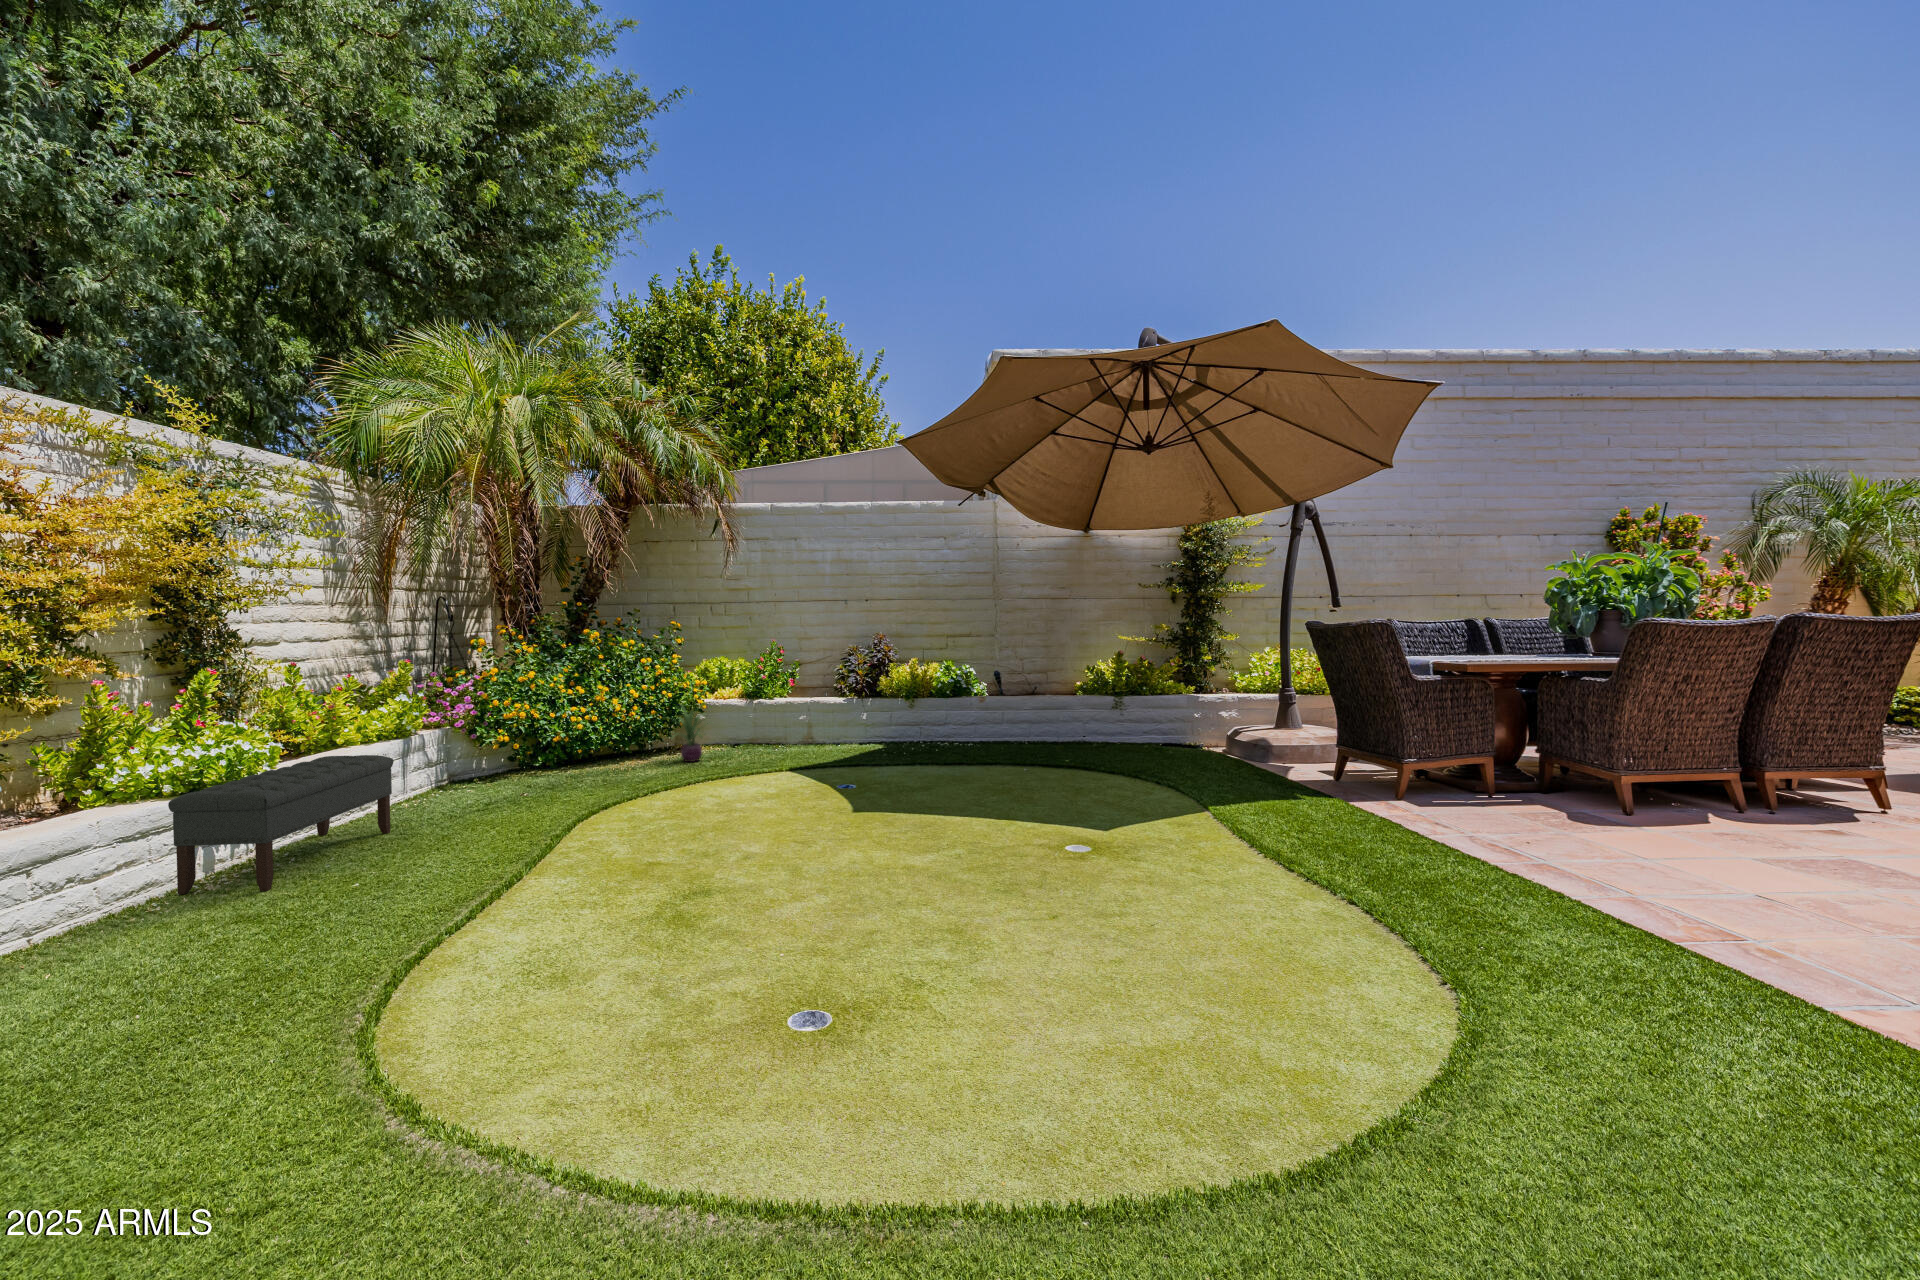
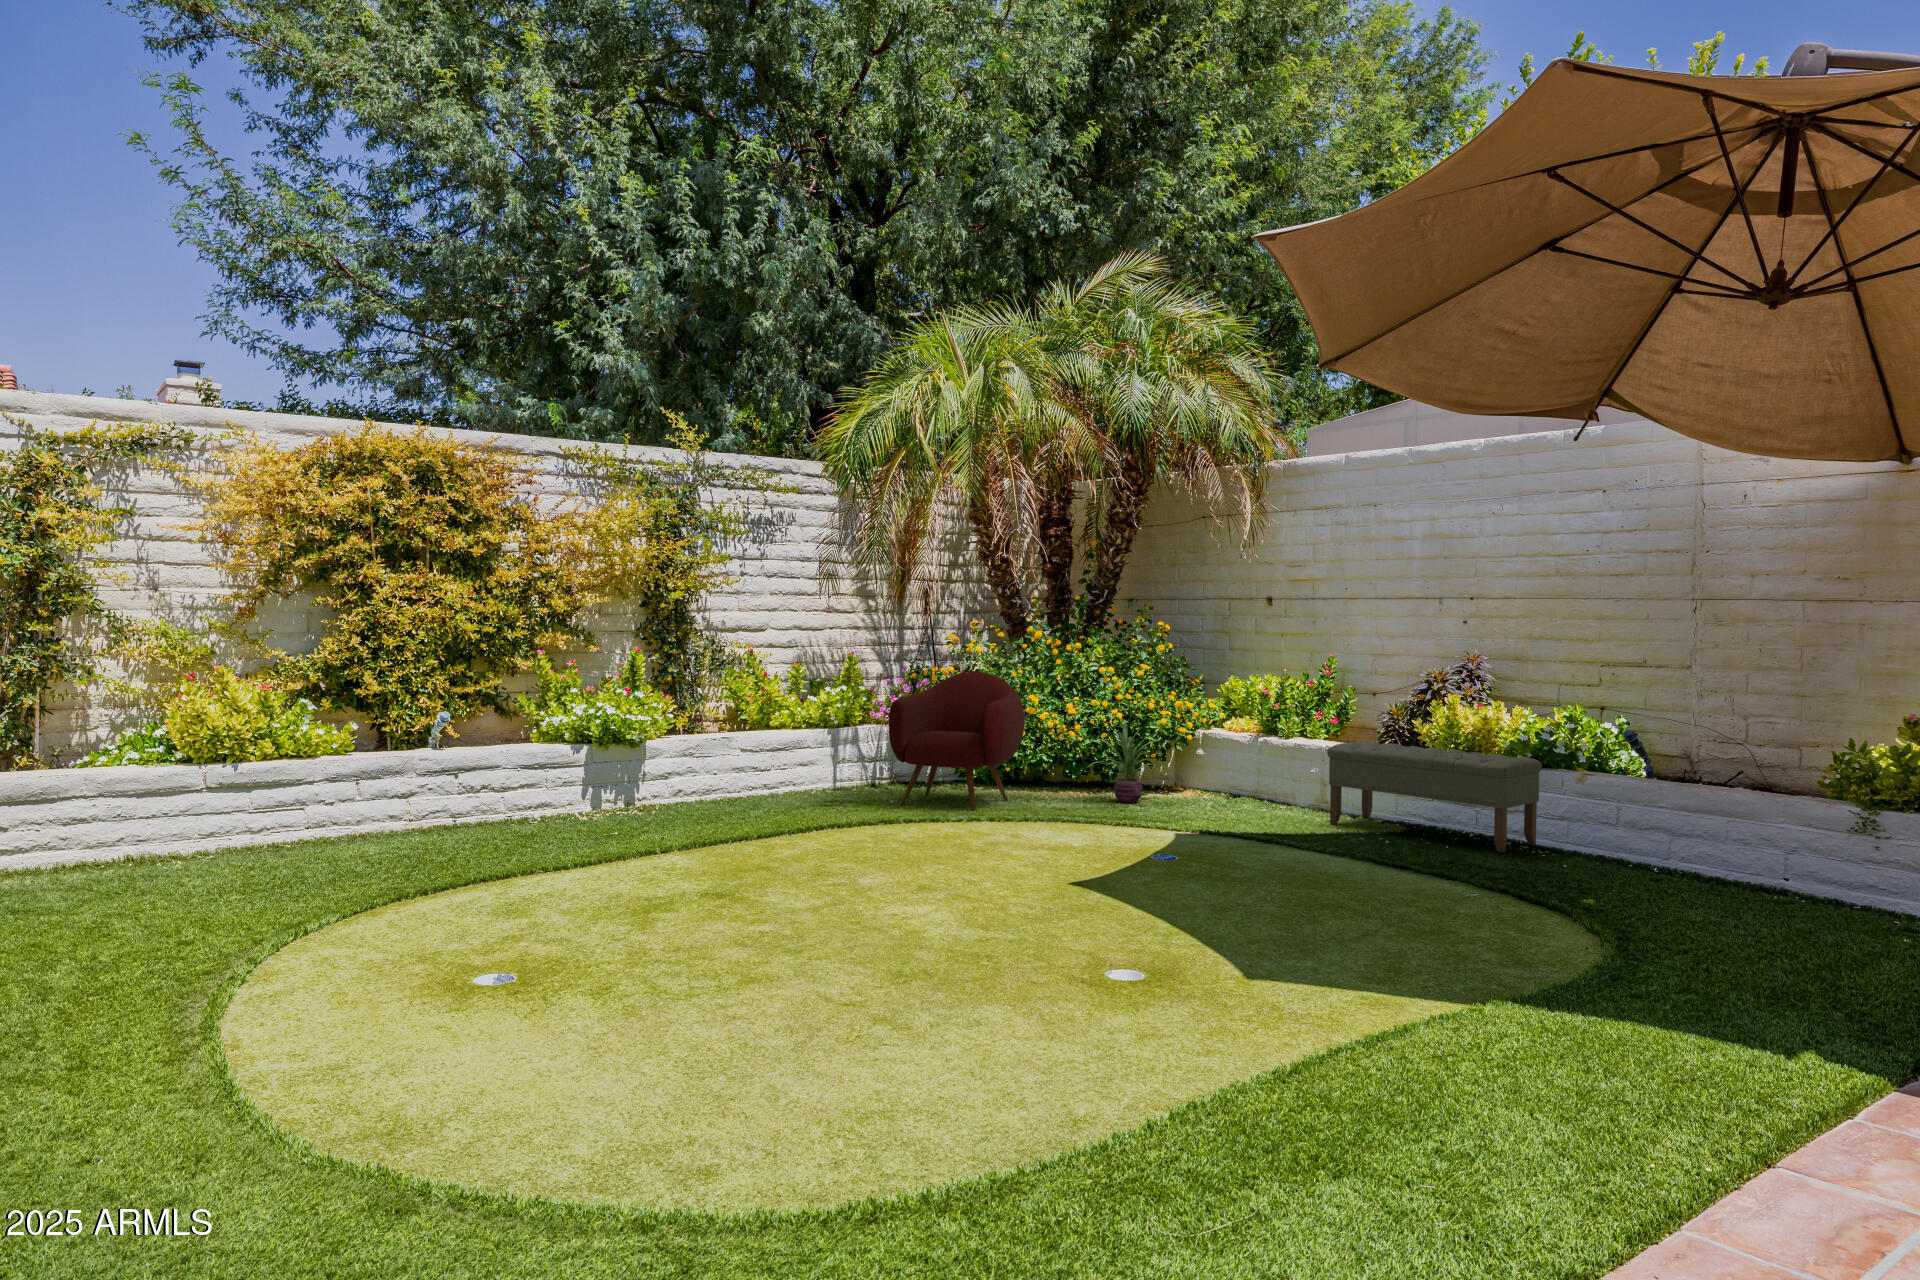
armchair: none [509,673,636,796] -> present [889,671,1025,810]
bench: present [168,755,394,894] -> present [1327,741,1542,852]

